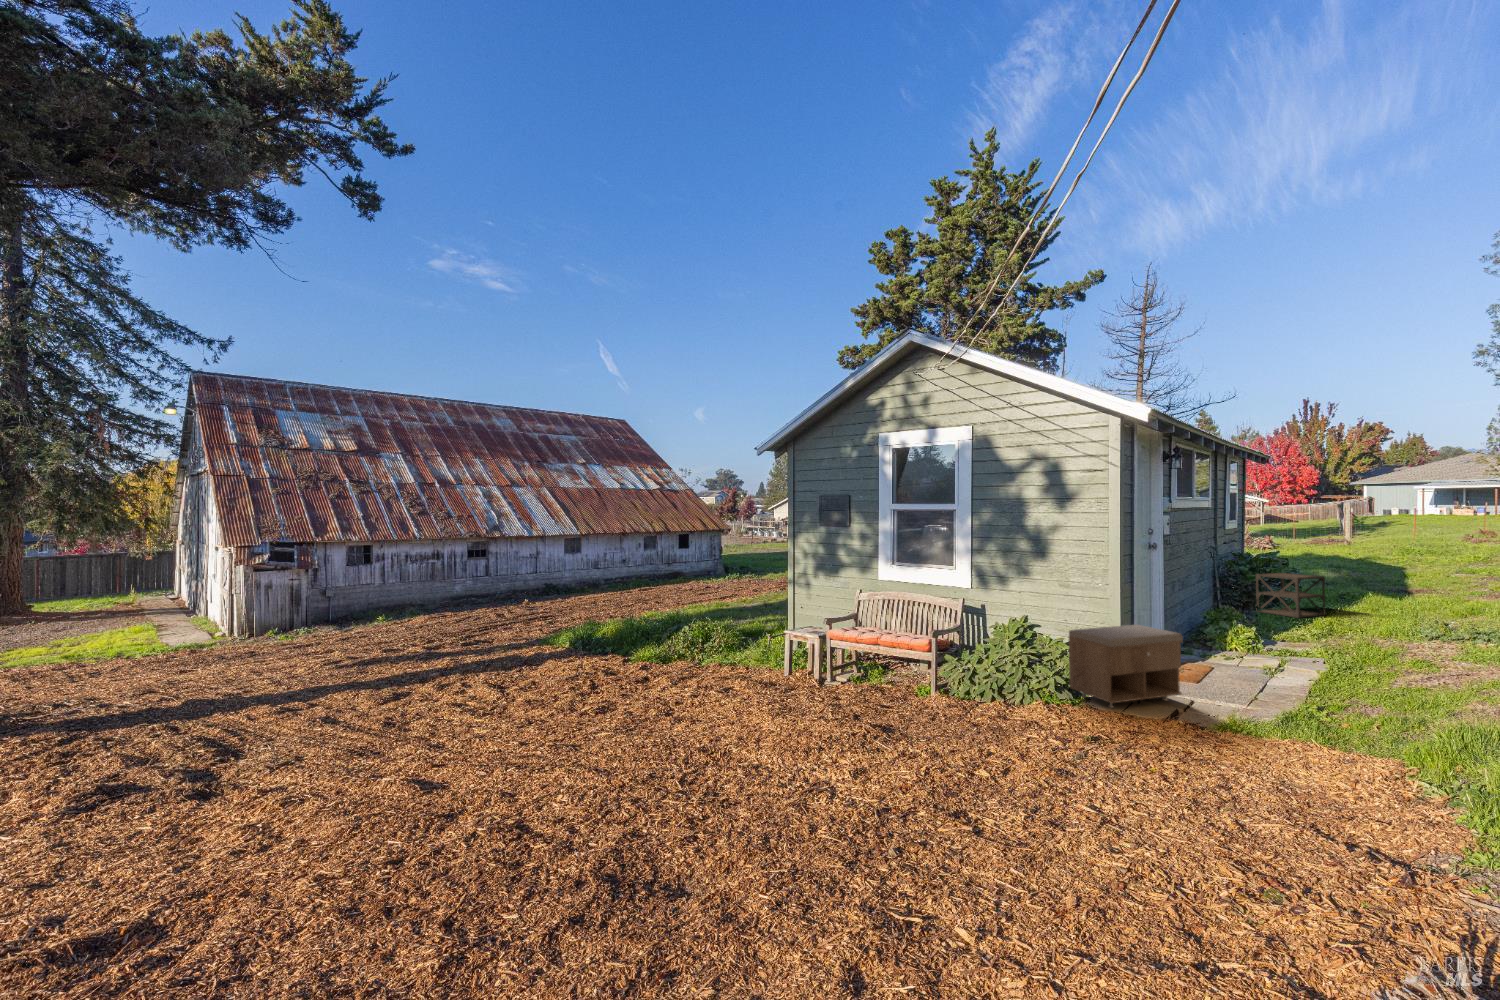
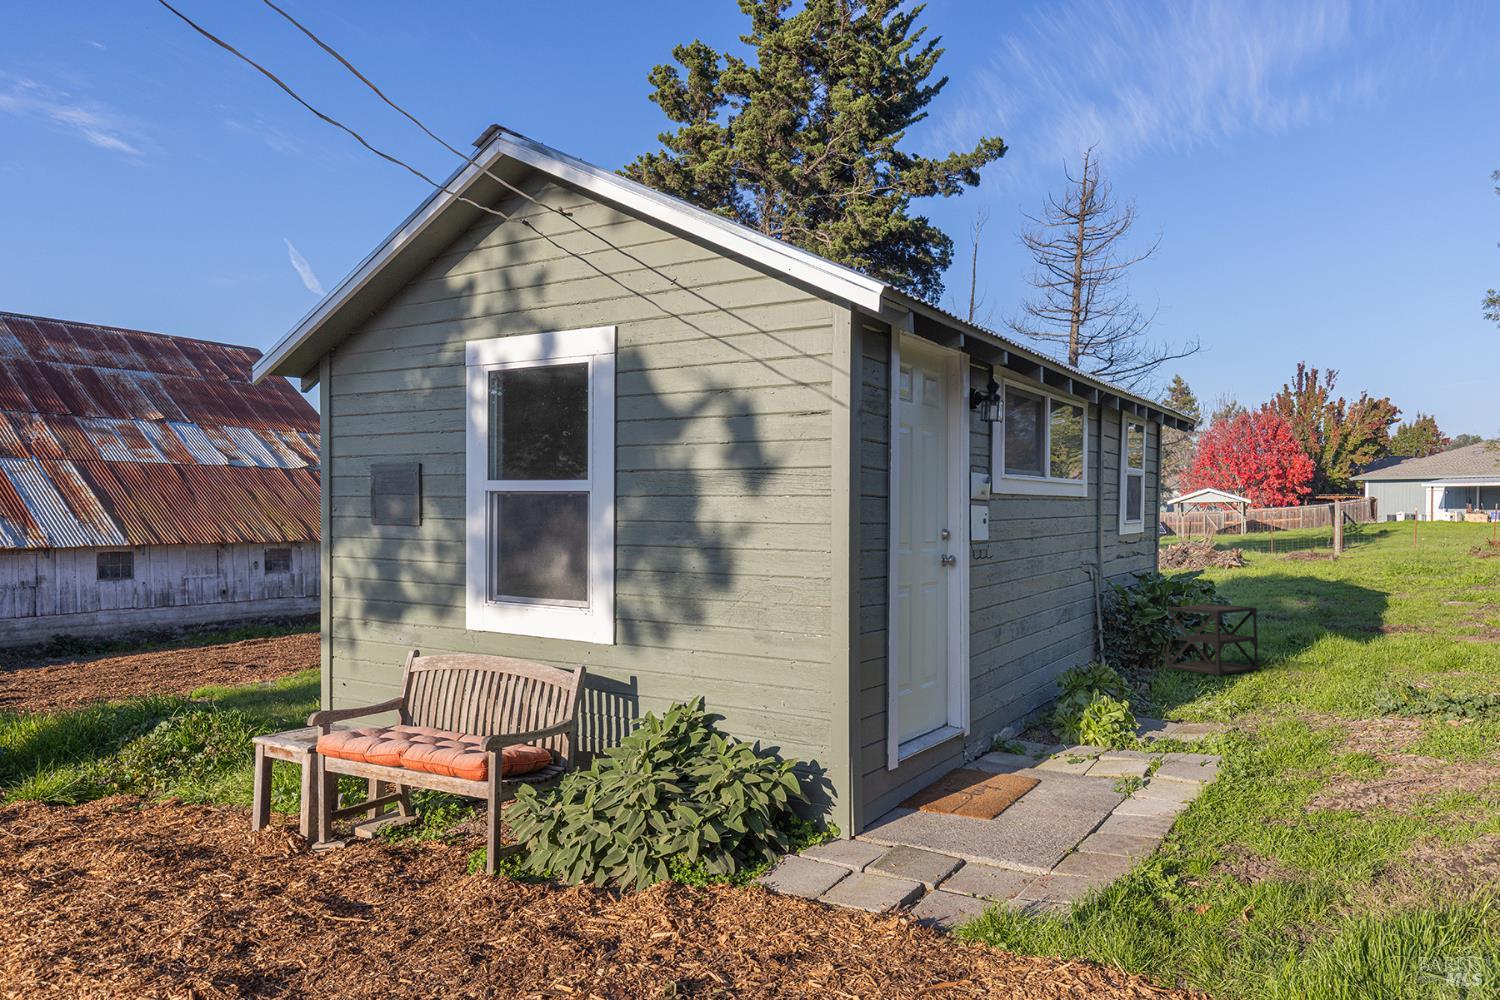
storage bench: present [1069,625,1183,708] -> none [742,707,941,880]

